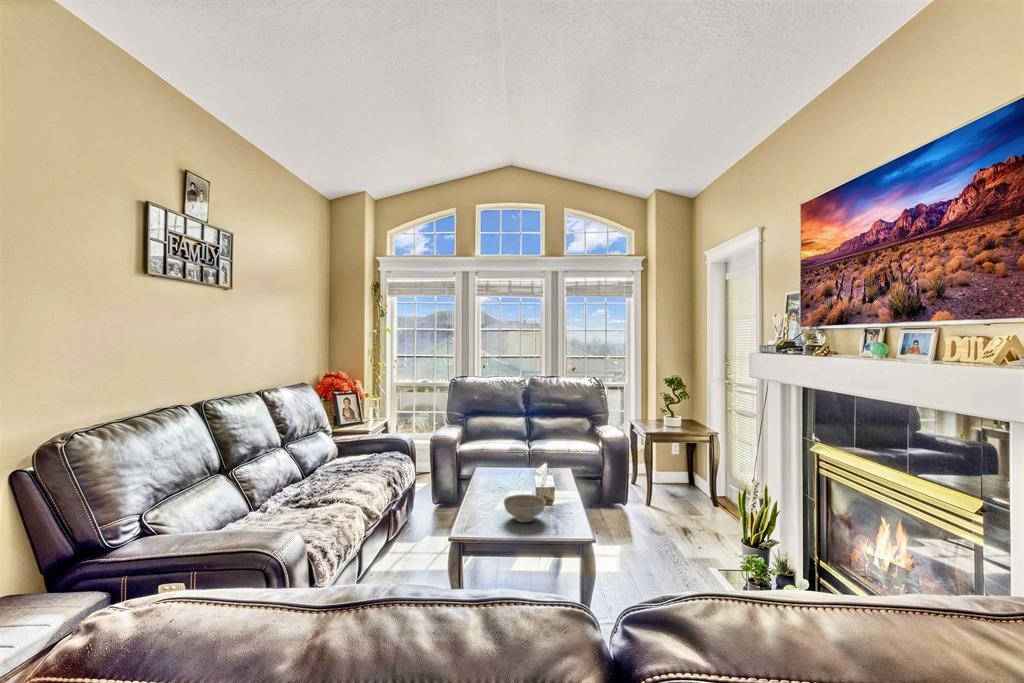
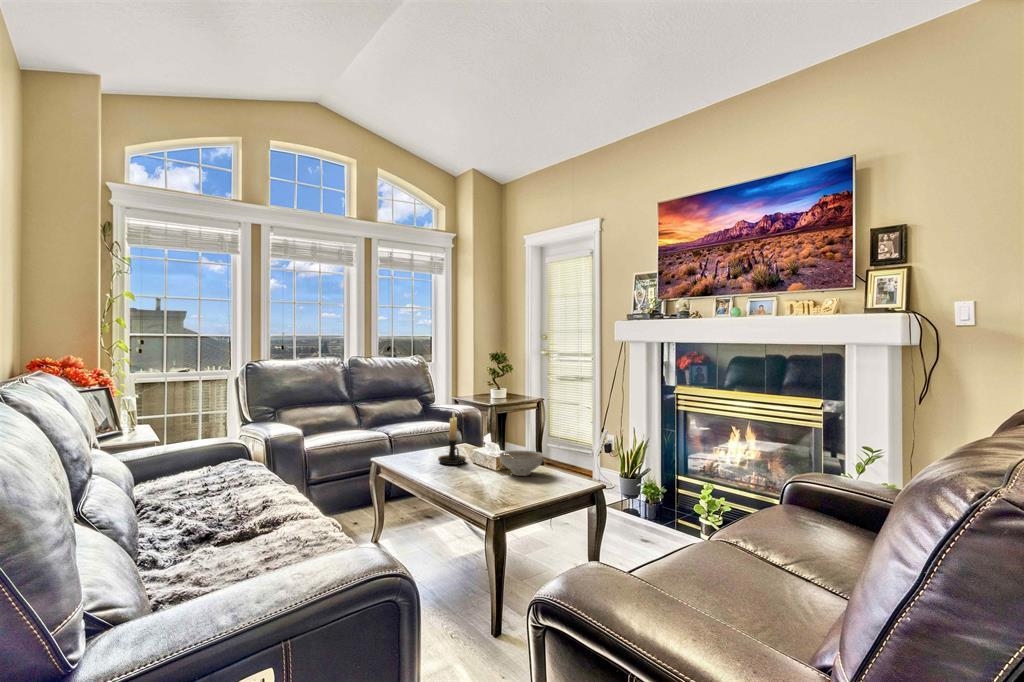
candle holder: none [488,448,512,498] -> present [438,412,466,465]

